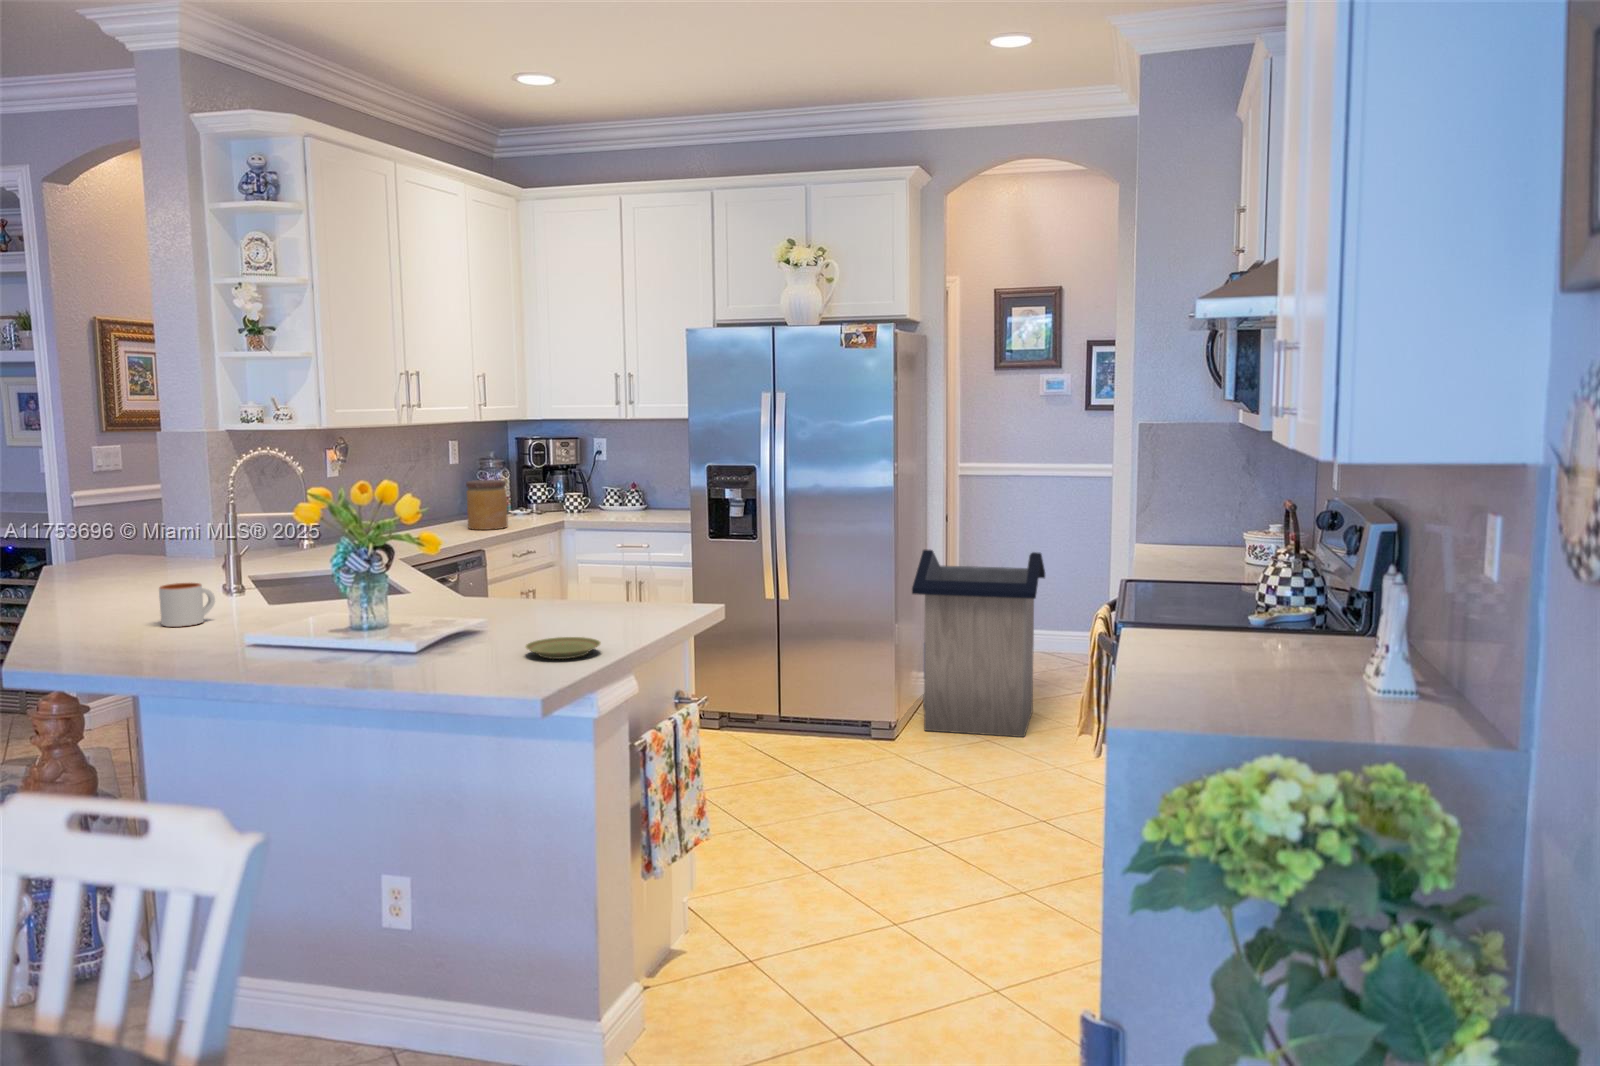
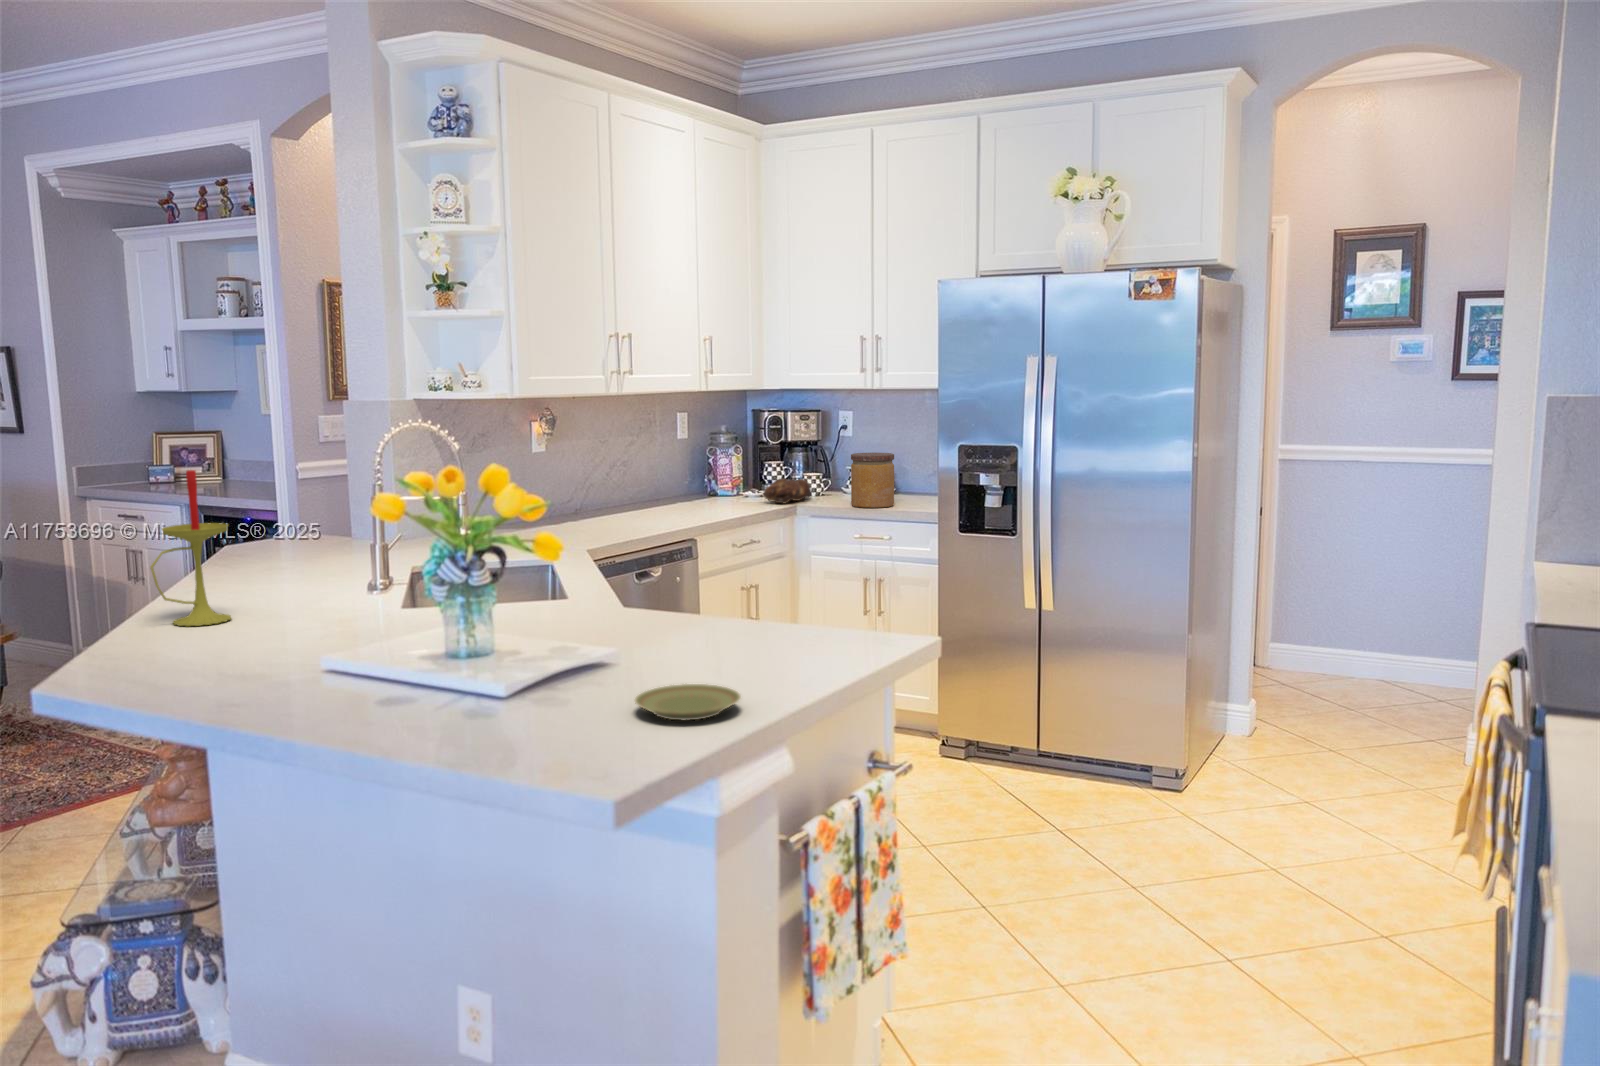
jar: present [466,480,508,530] -> present [851,452,894,508]
candle: none [69,491,135,624] -> present [151,470,231,626]
bread loaf: none [534,497,575,519] -> present [764,478,812,503]
trash can: present [912,550,1045,737] -> none [1212,553,1393,800]
mug: present [159,583,215,627] -> none [245,580,313,635]

